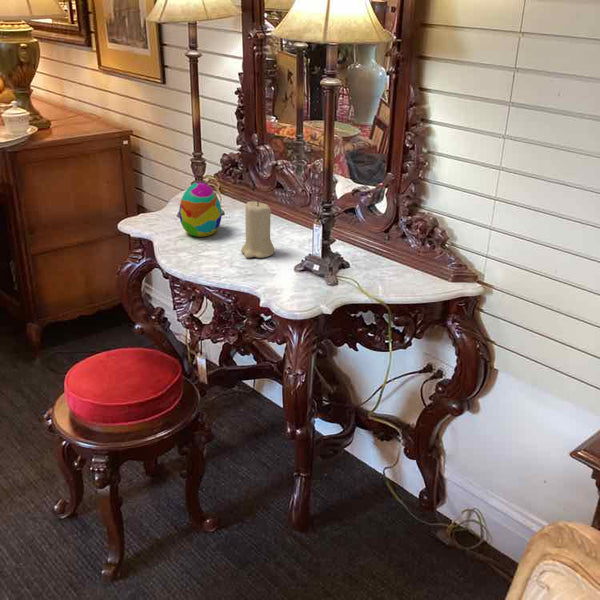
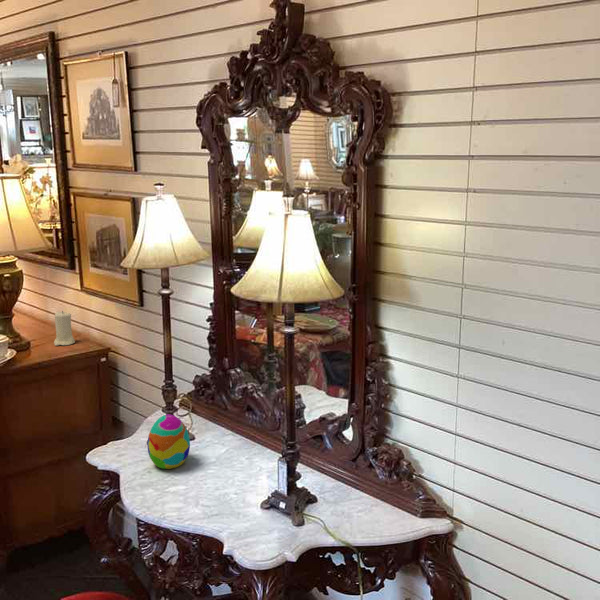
candle: present [241,201,274,258] -> present [54,311,75,346]

